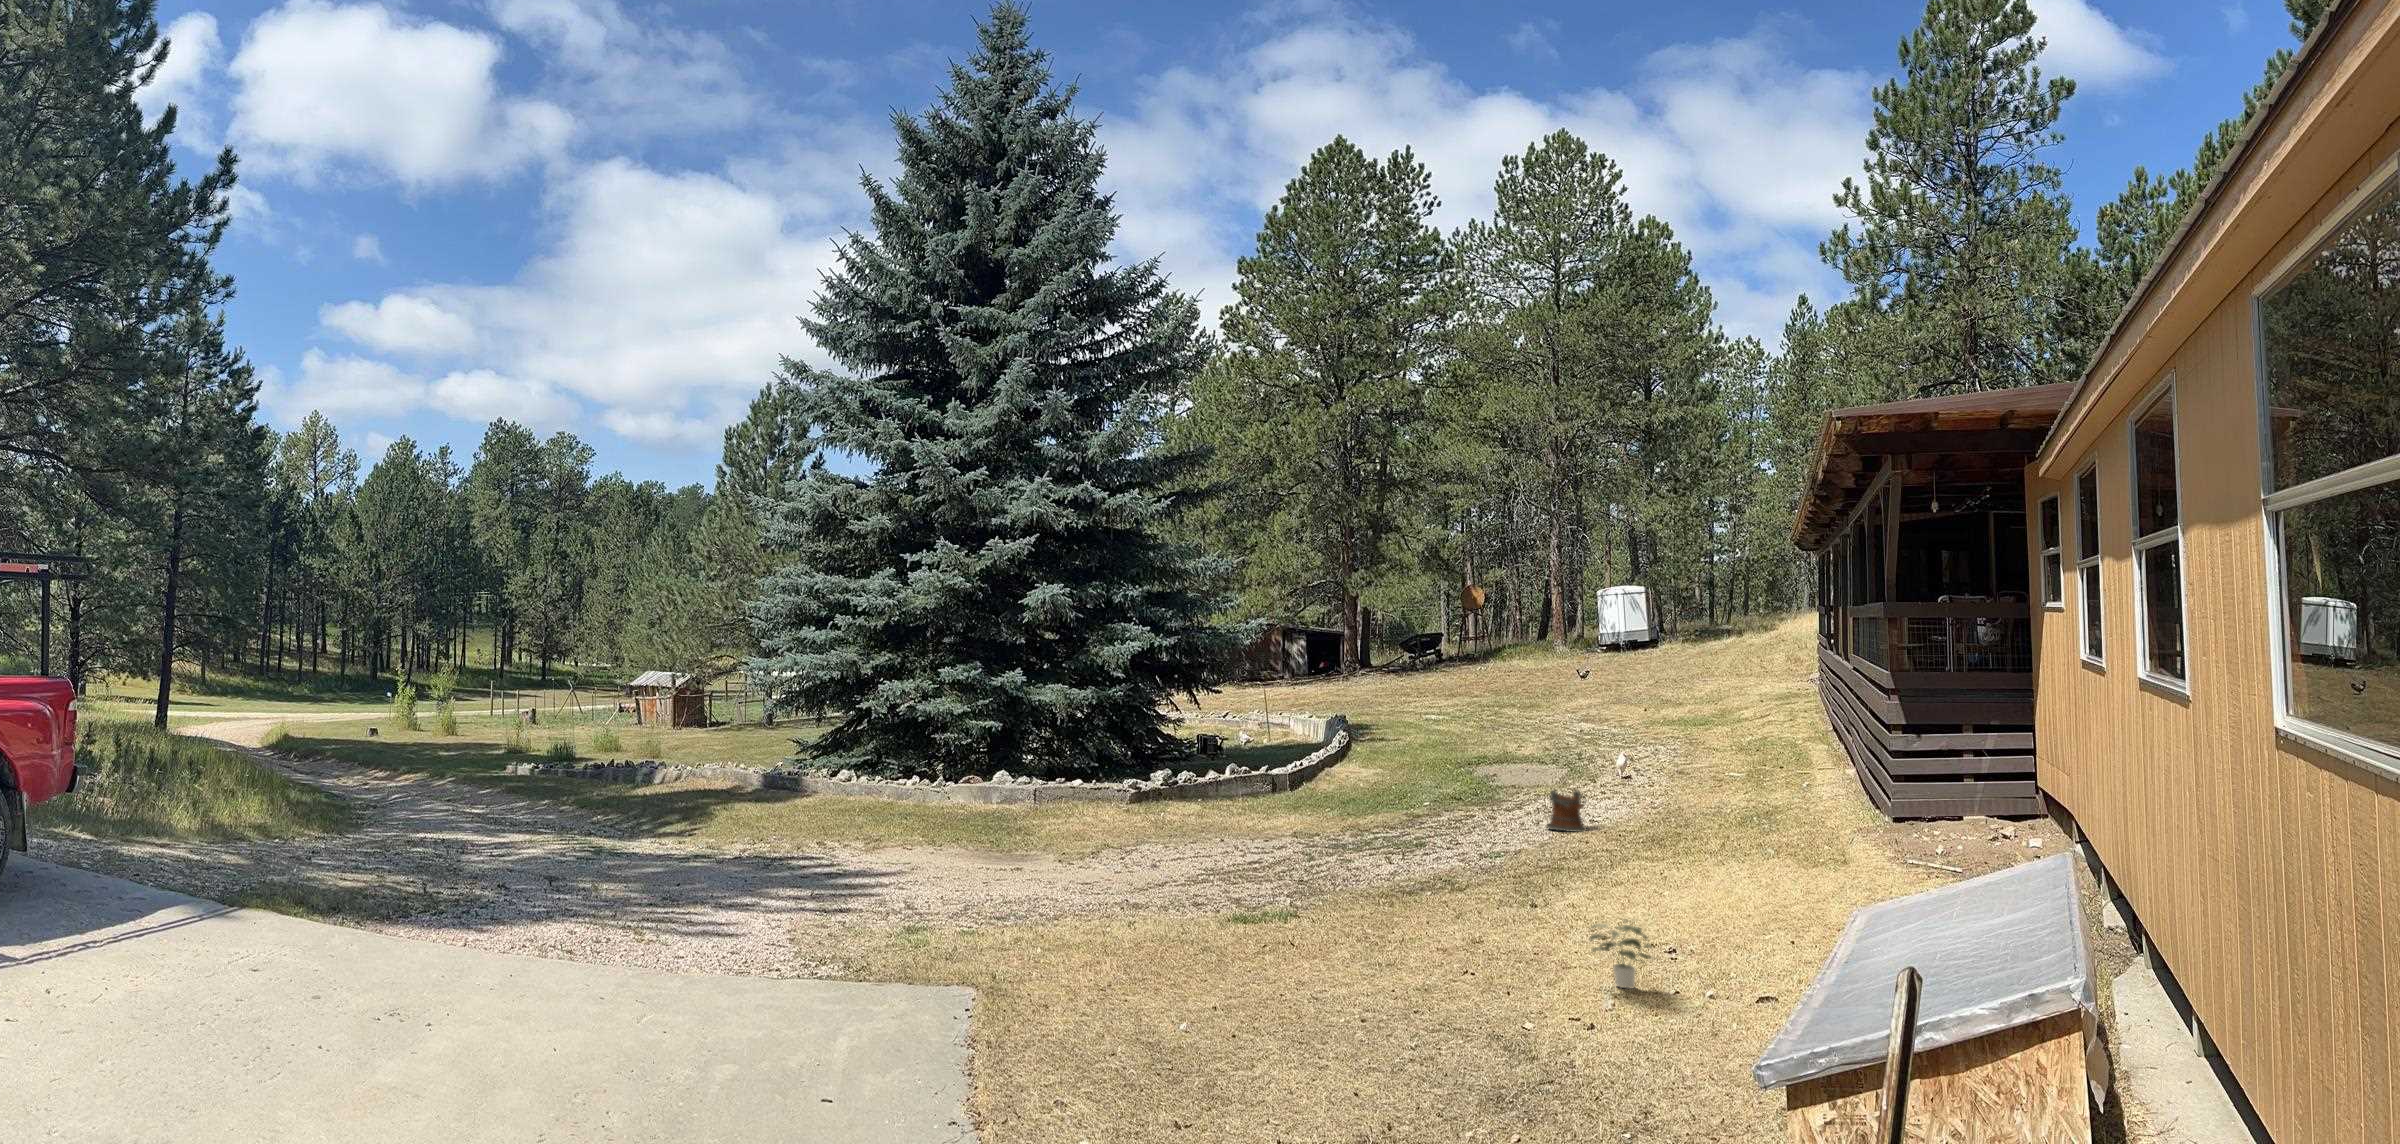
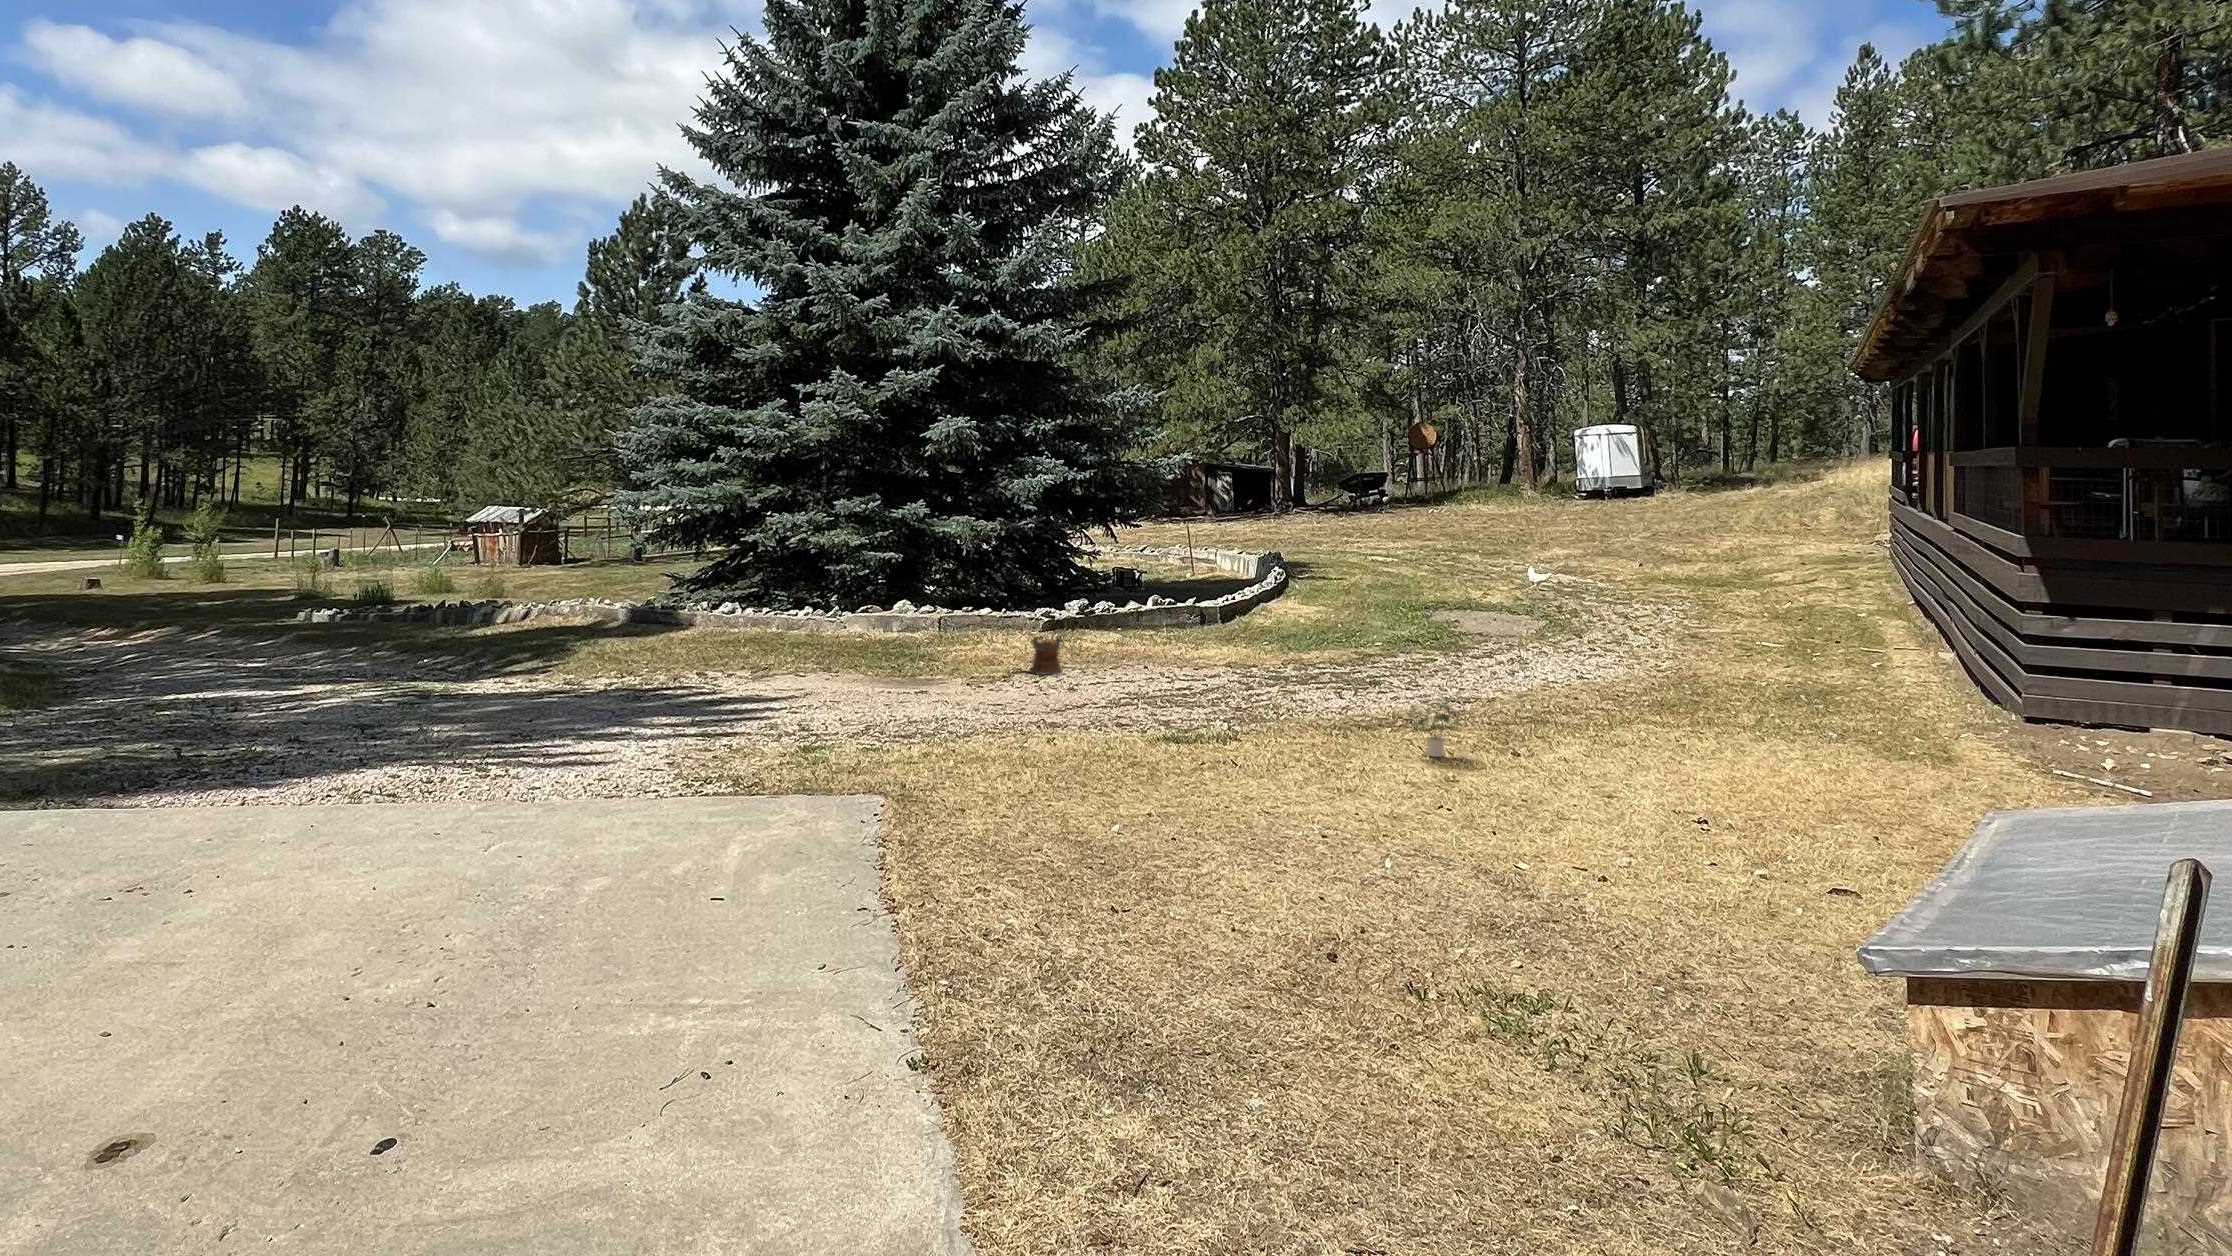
bucket: present [1547,790,1587,832] -> present [1029,637,1064,675]

